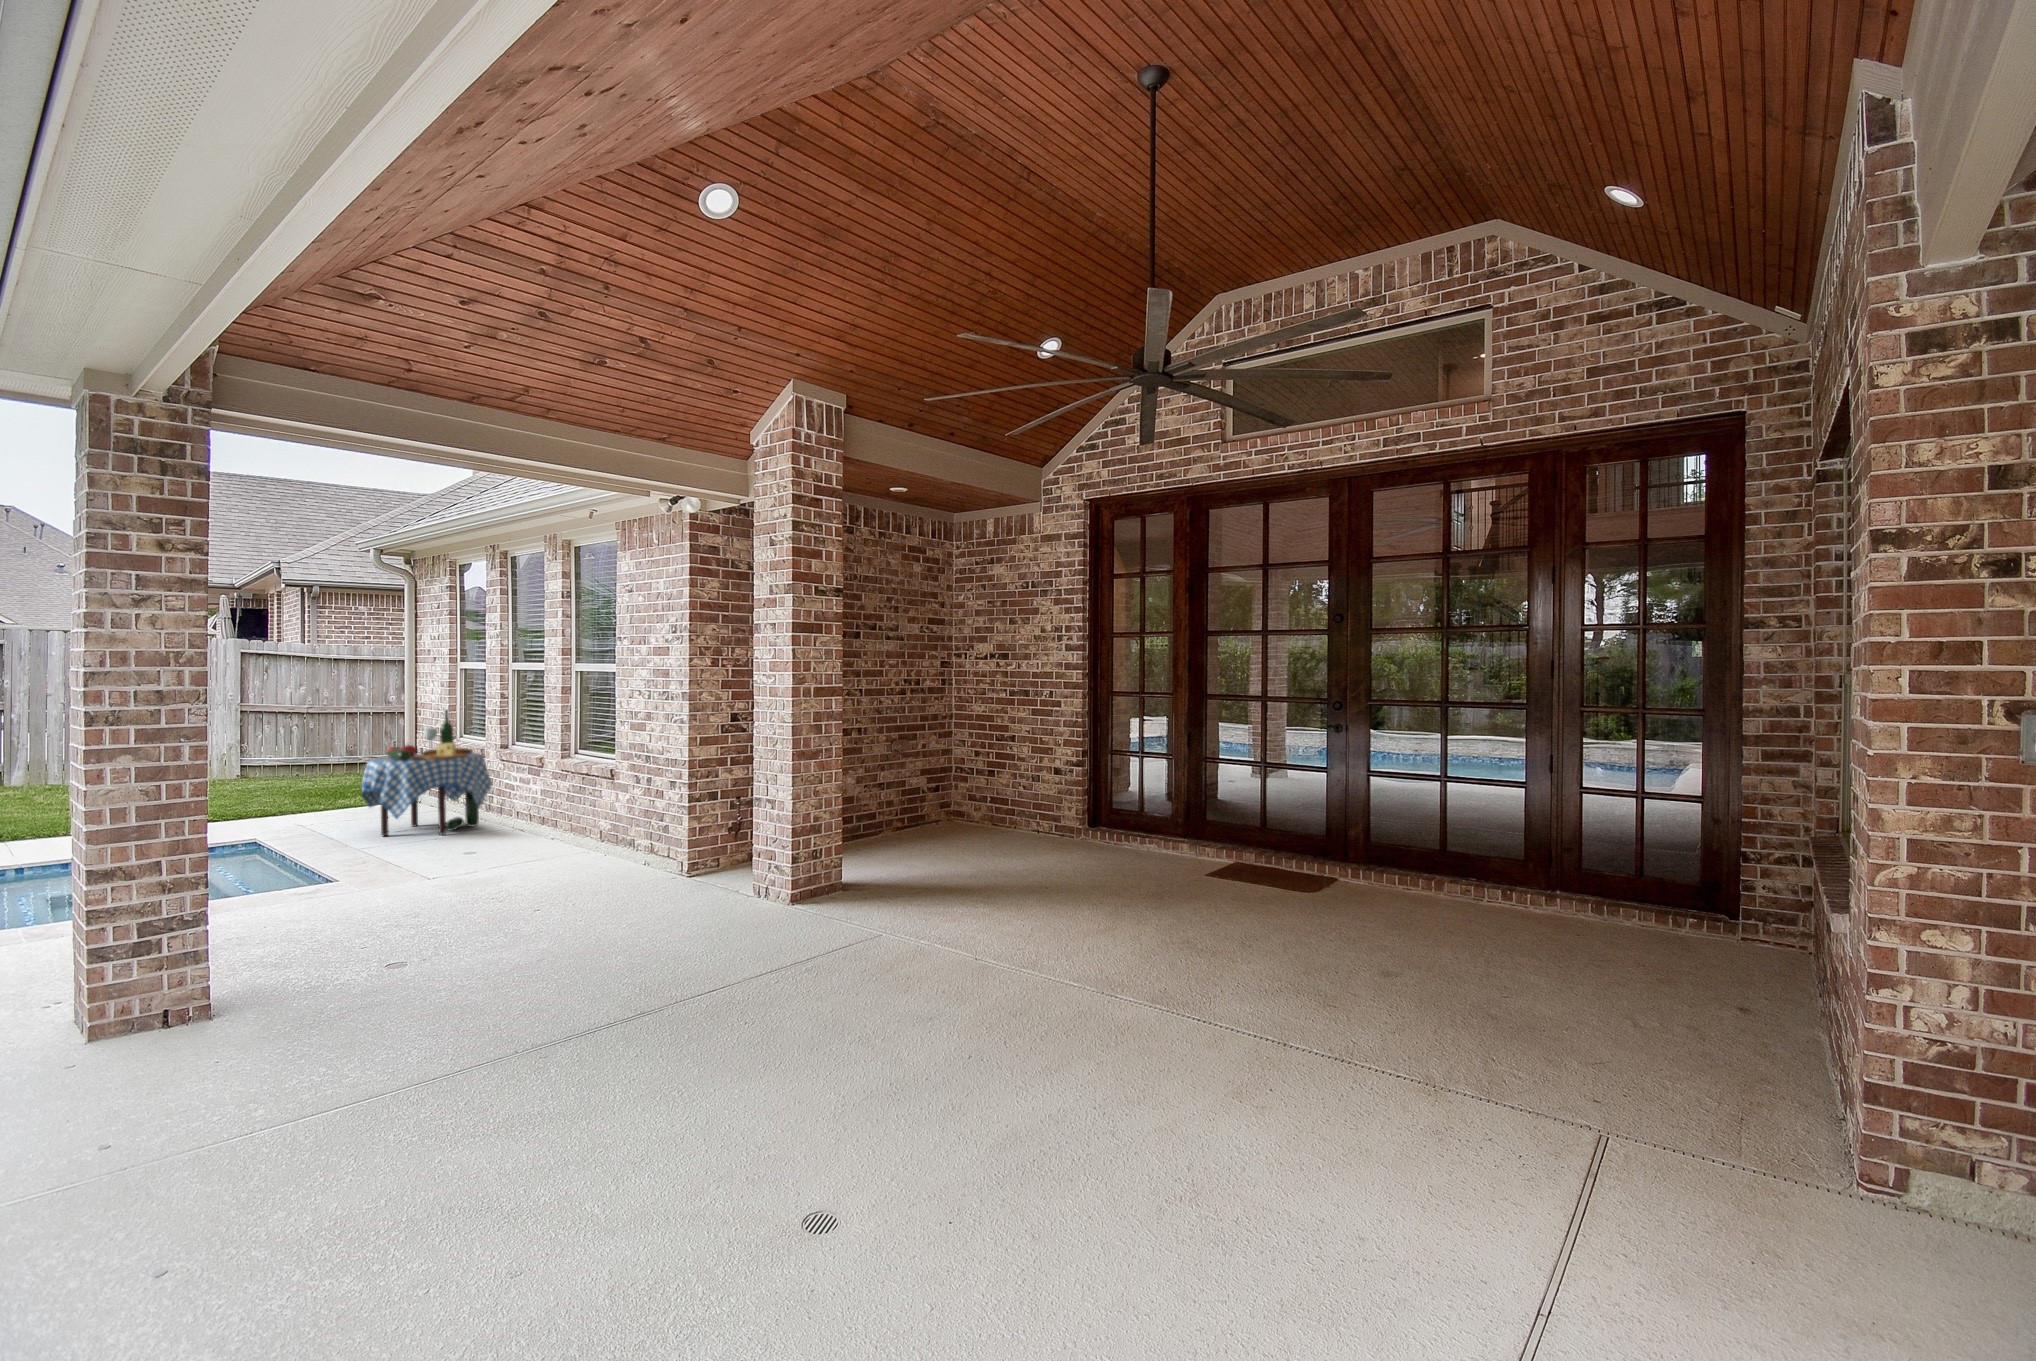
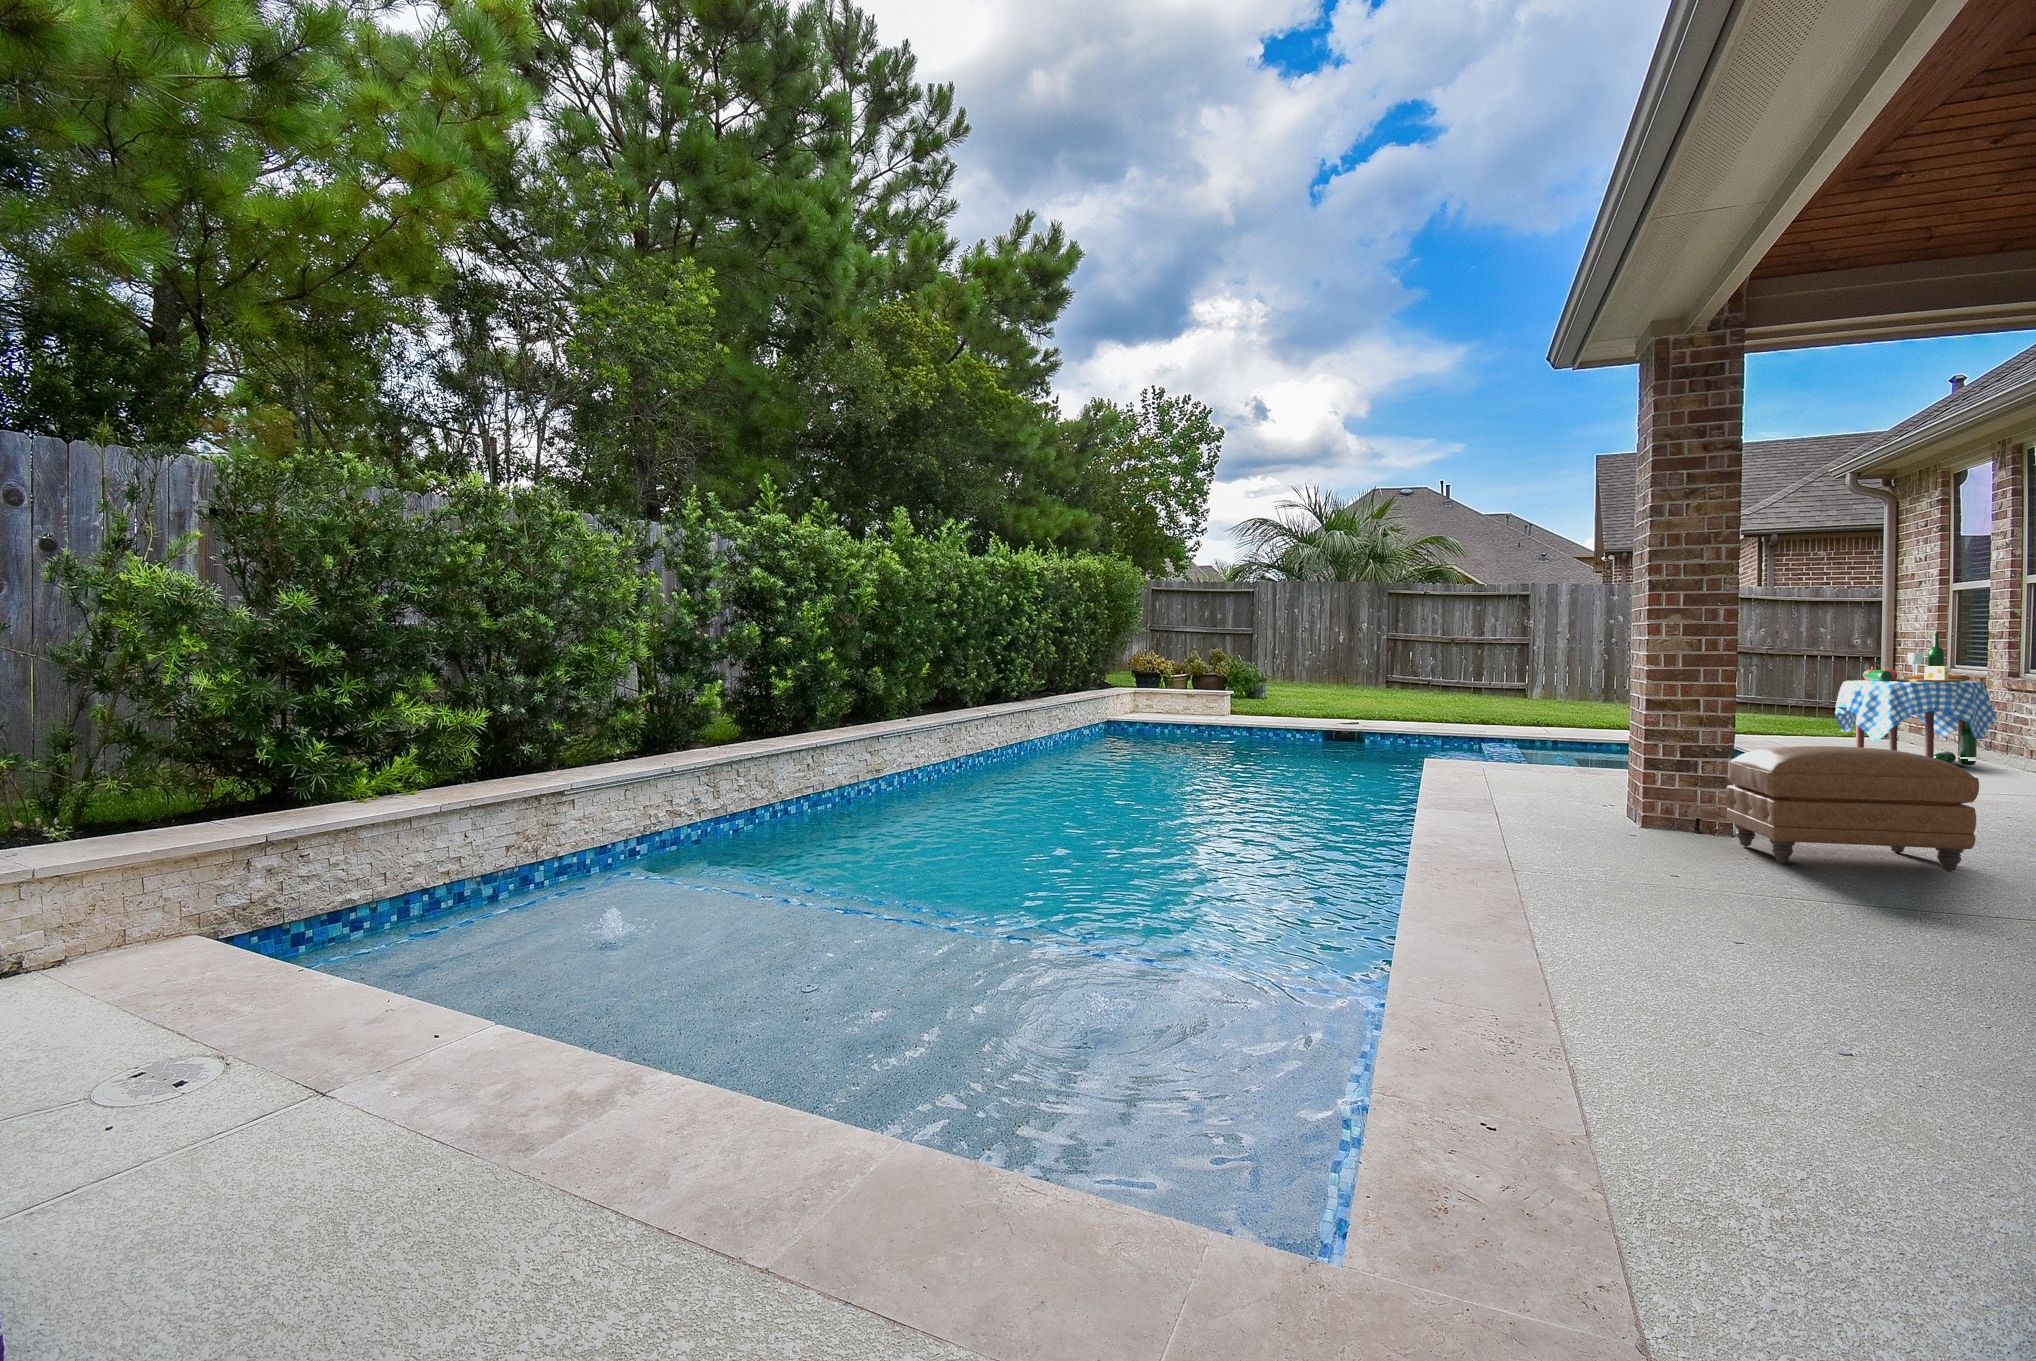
ottoman: none [196,894,460,1068] -> present [1725,746,1979,872]

